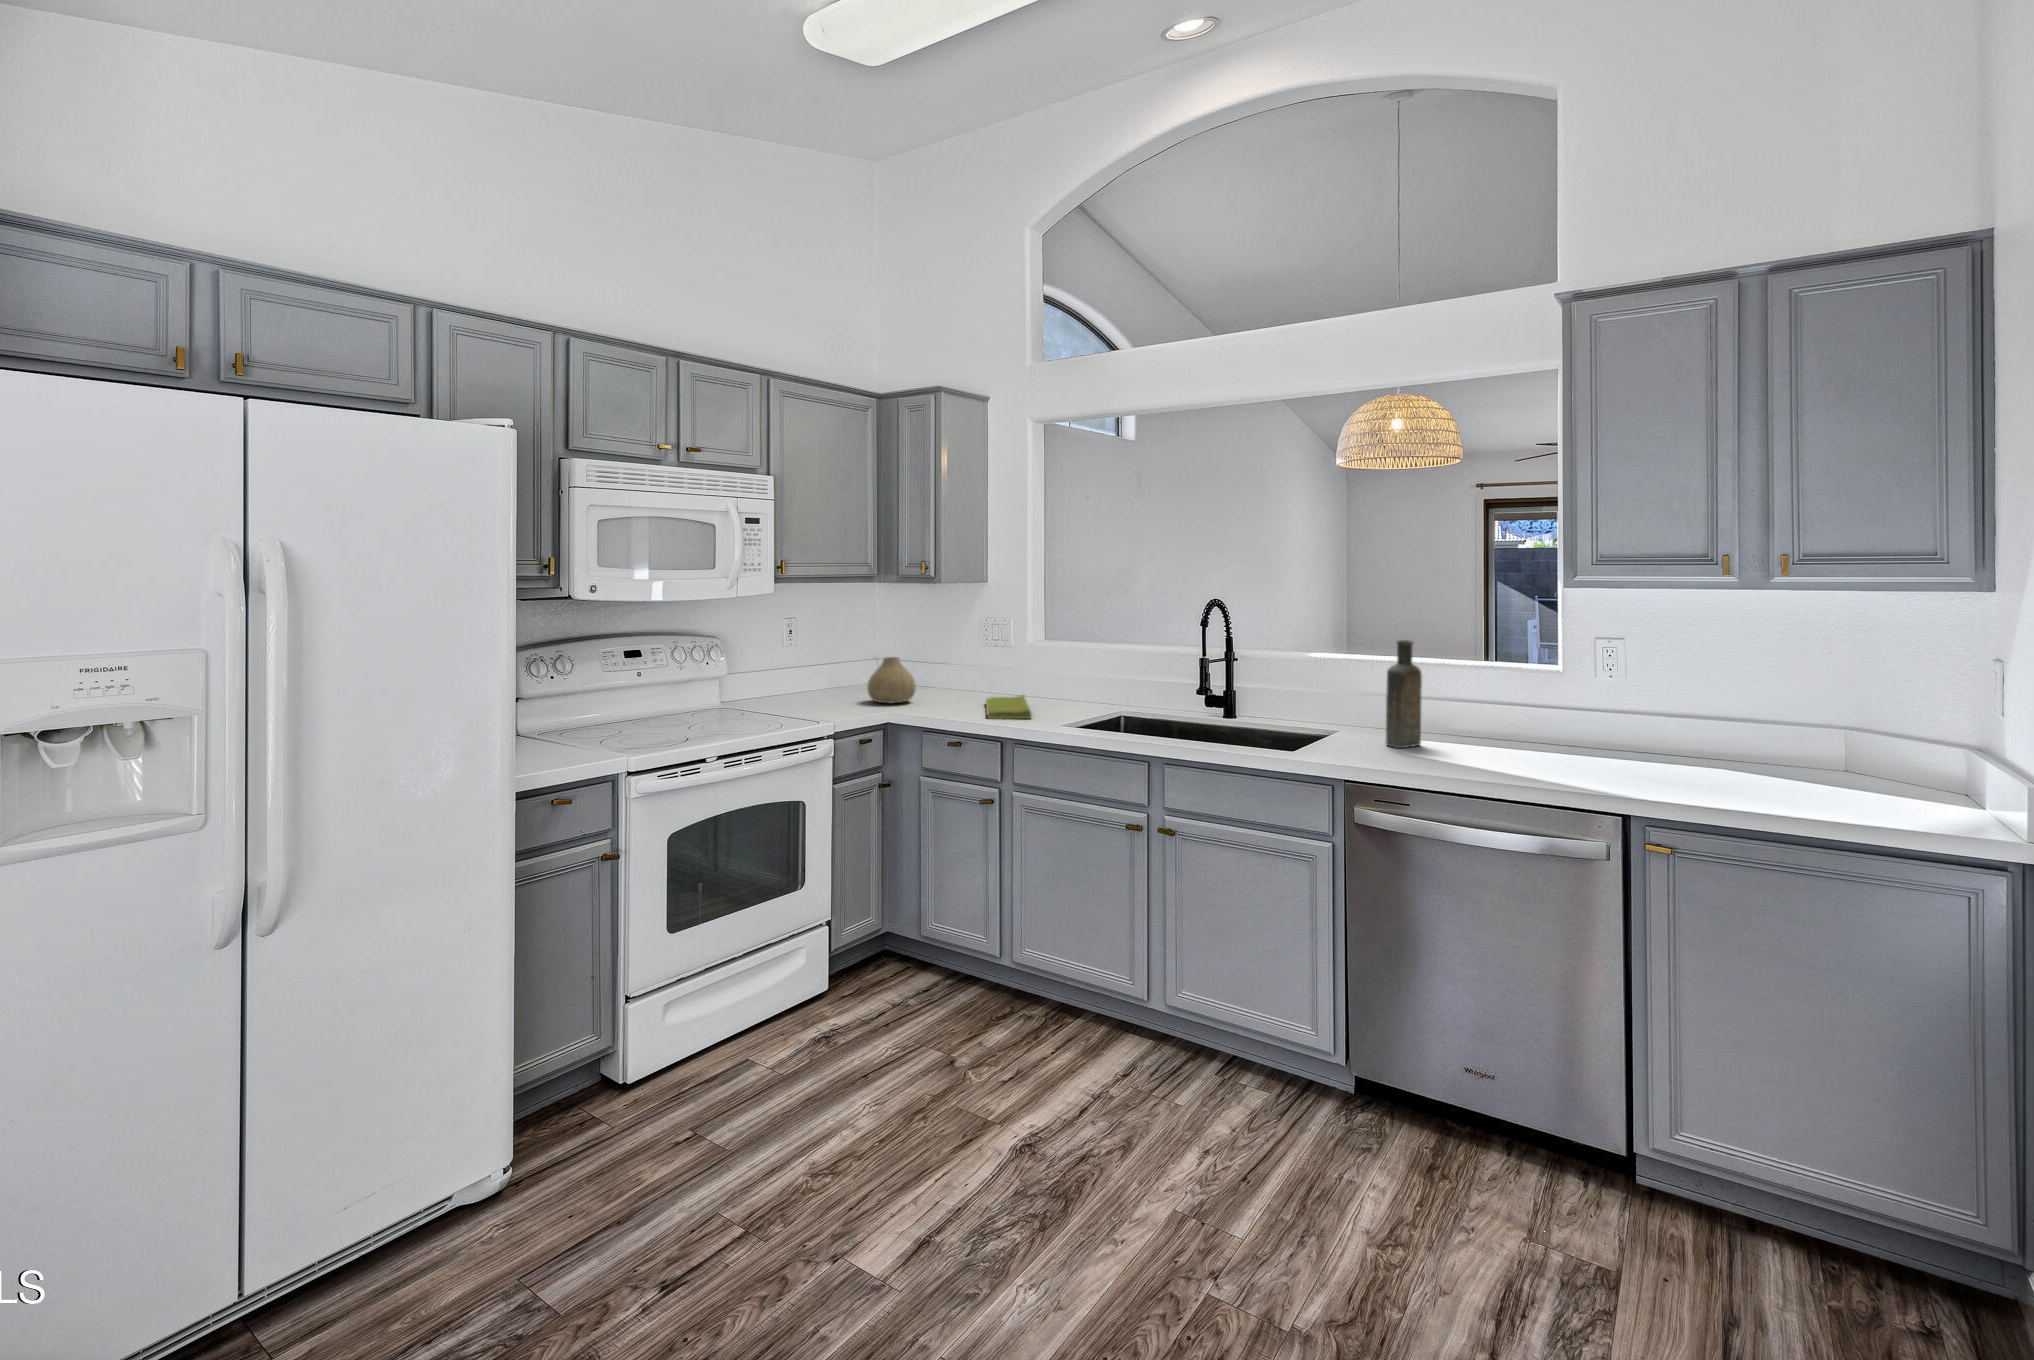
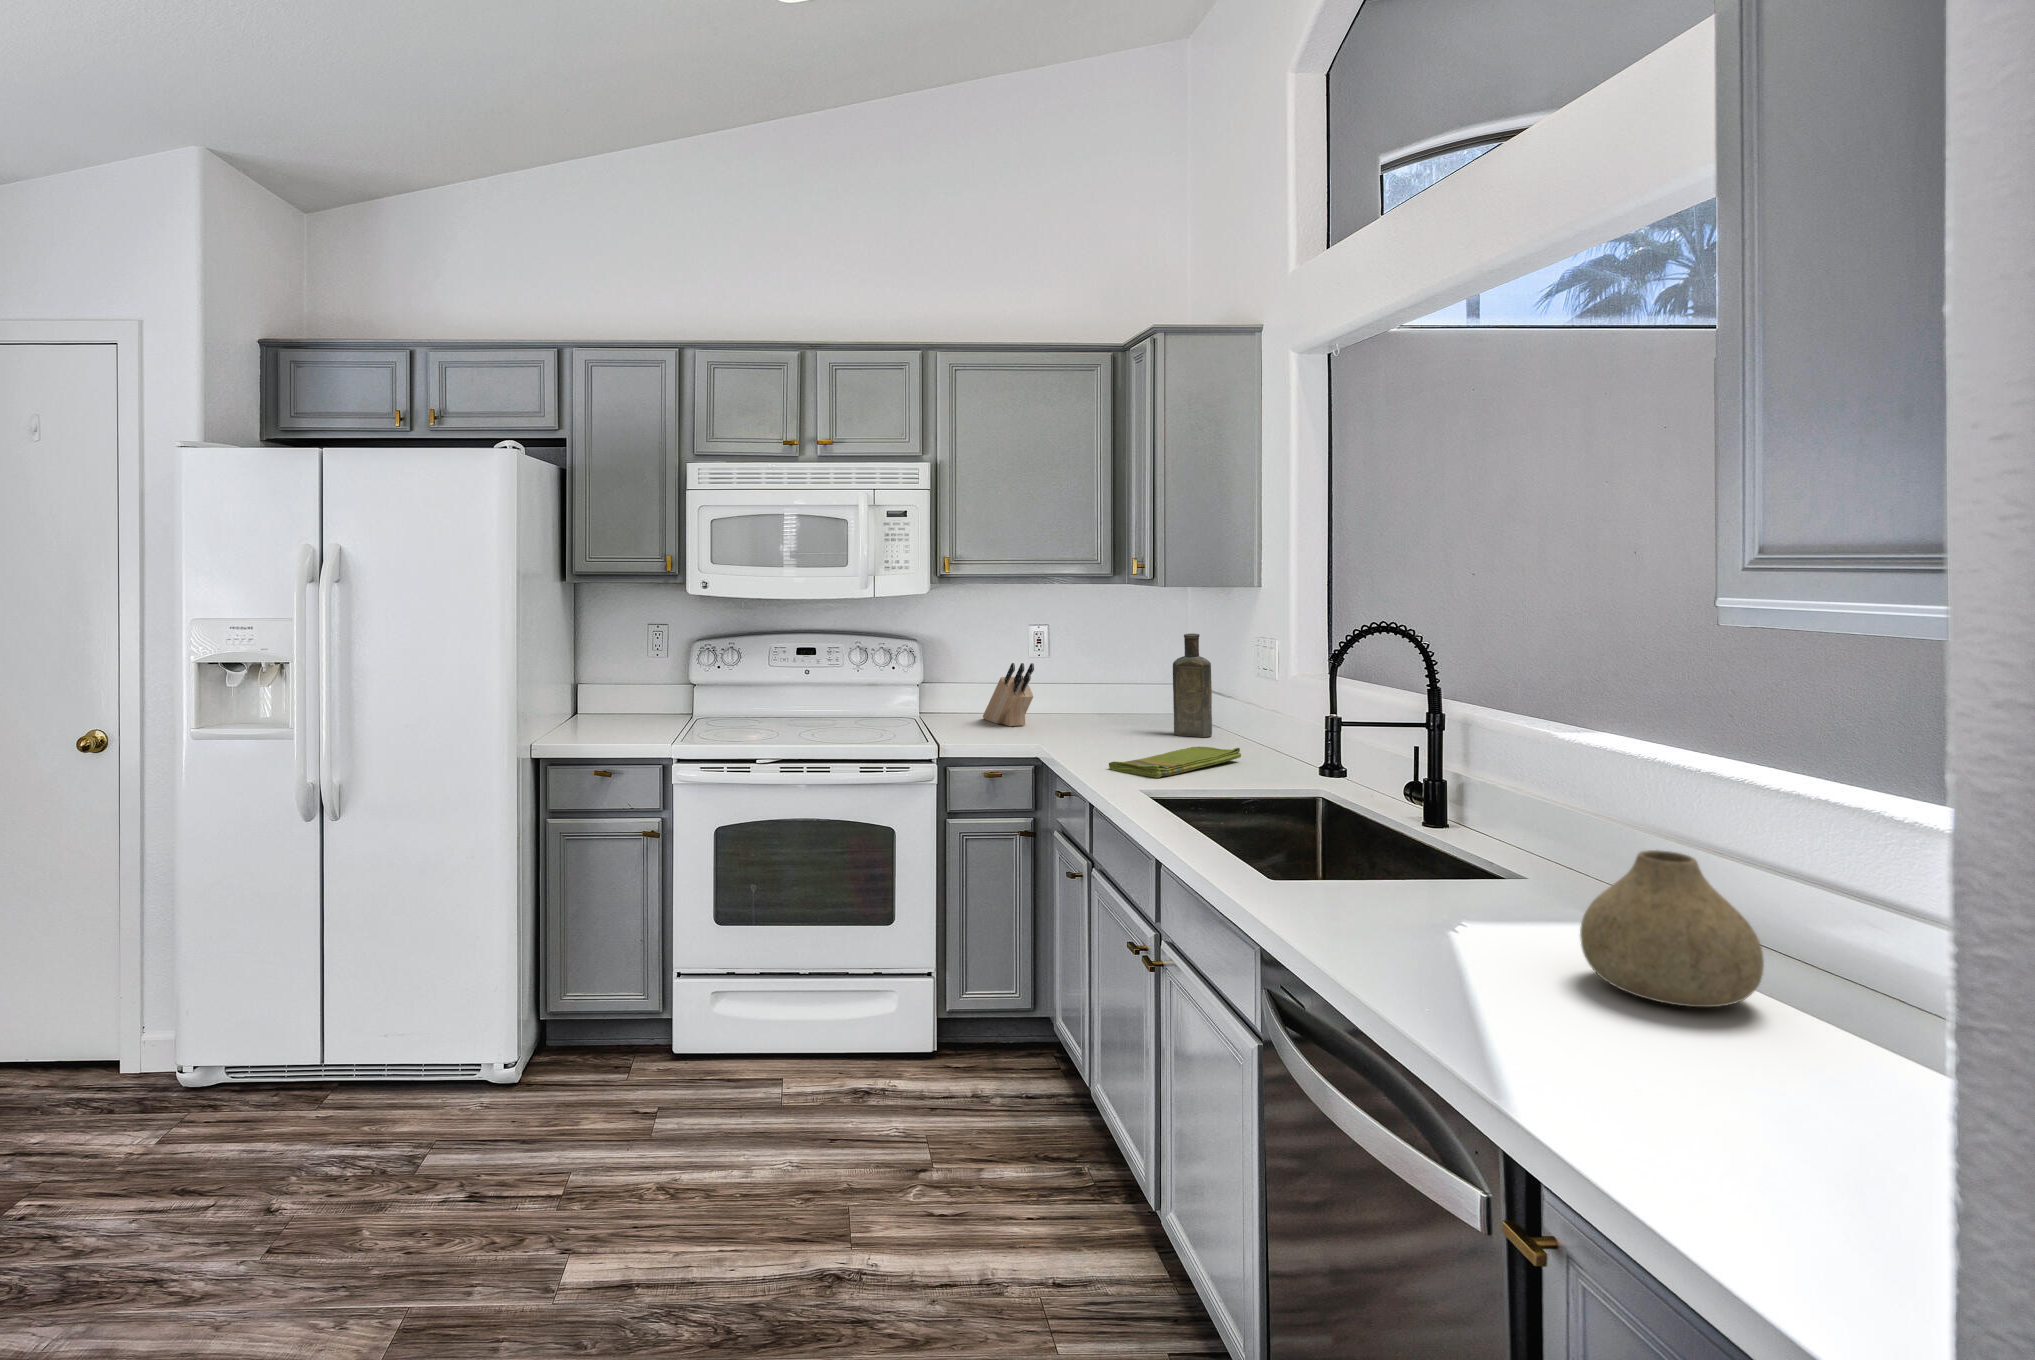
bottle: present [1386,640,1422,748] -> present [1173,633,1212,737]
knife block: none [770,649,835,704] -> present [983,663,1034,726]
vase: present [867,657,916,703] -> present [1580,850,1764,1007]

